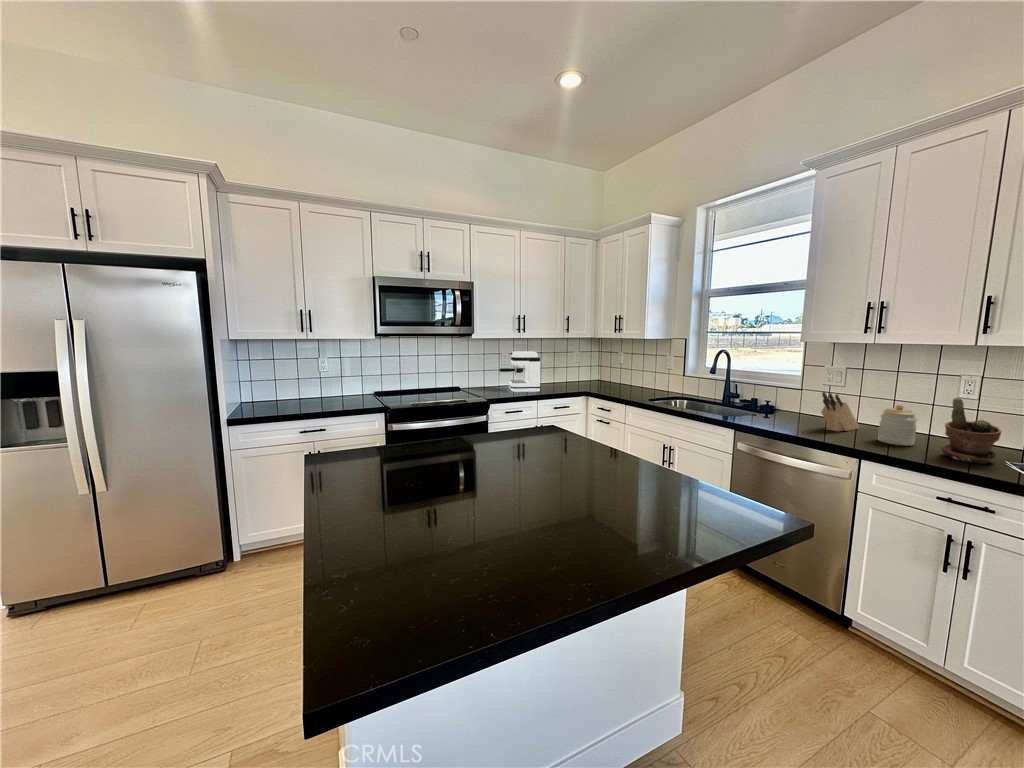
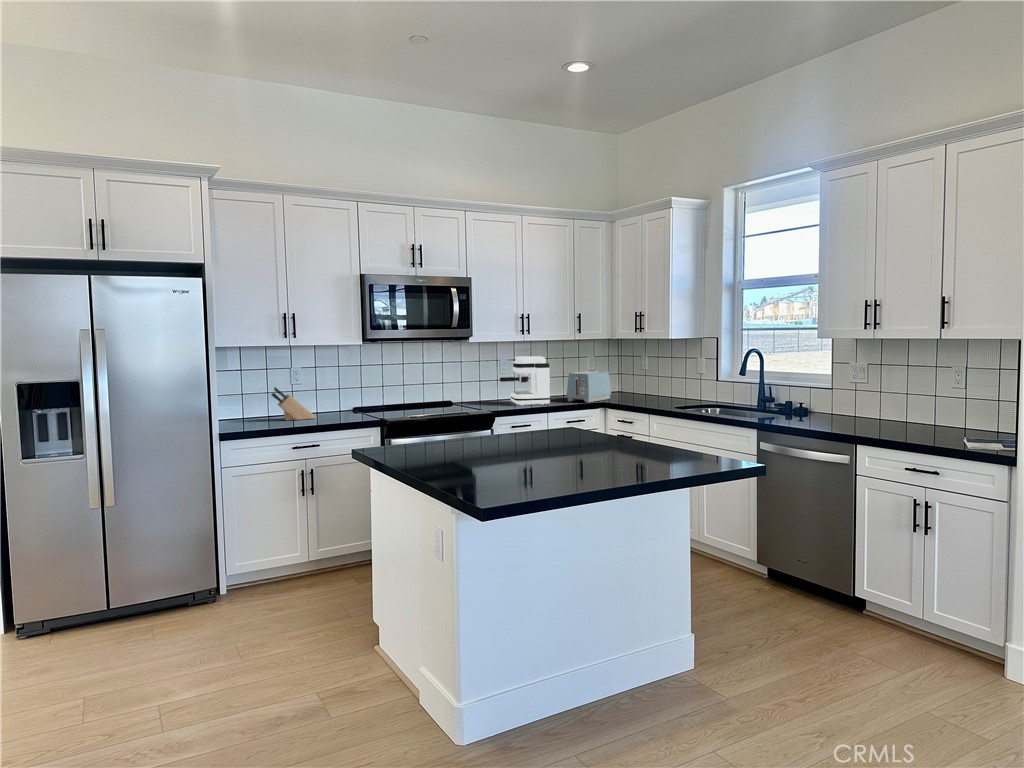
toaster: none [555,364,592,391] -> present [567,371,611,403]
knife block: present [821,392,859,431] -> present [272,387,316,420]
potted plant: present [941,398,1002,464] -> none [919,384,957,439]
jar: present [878,405,918,445] -> none [879,395,908,431]

